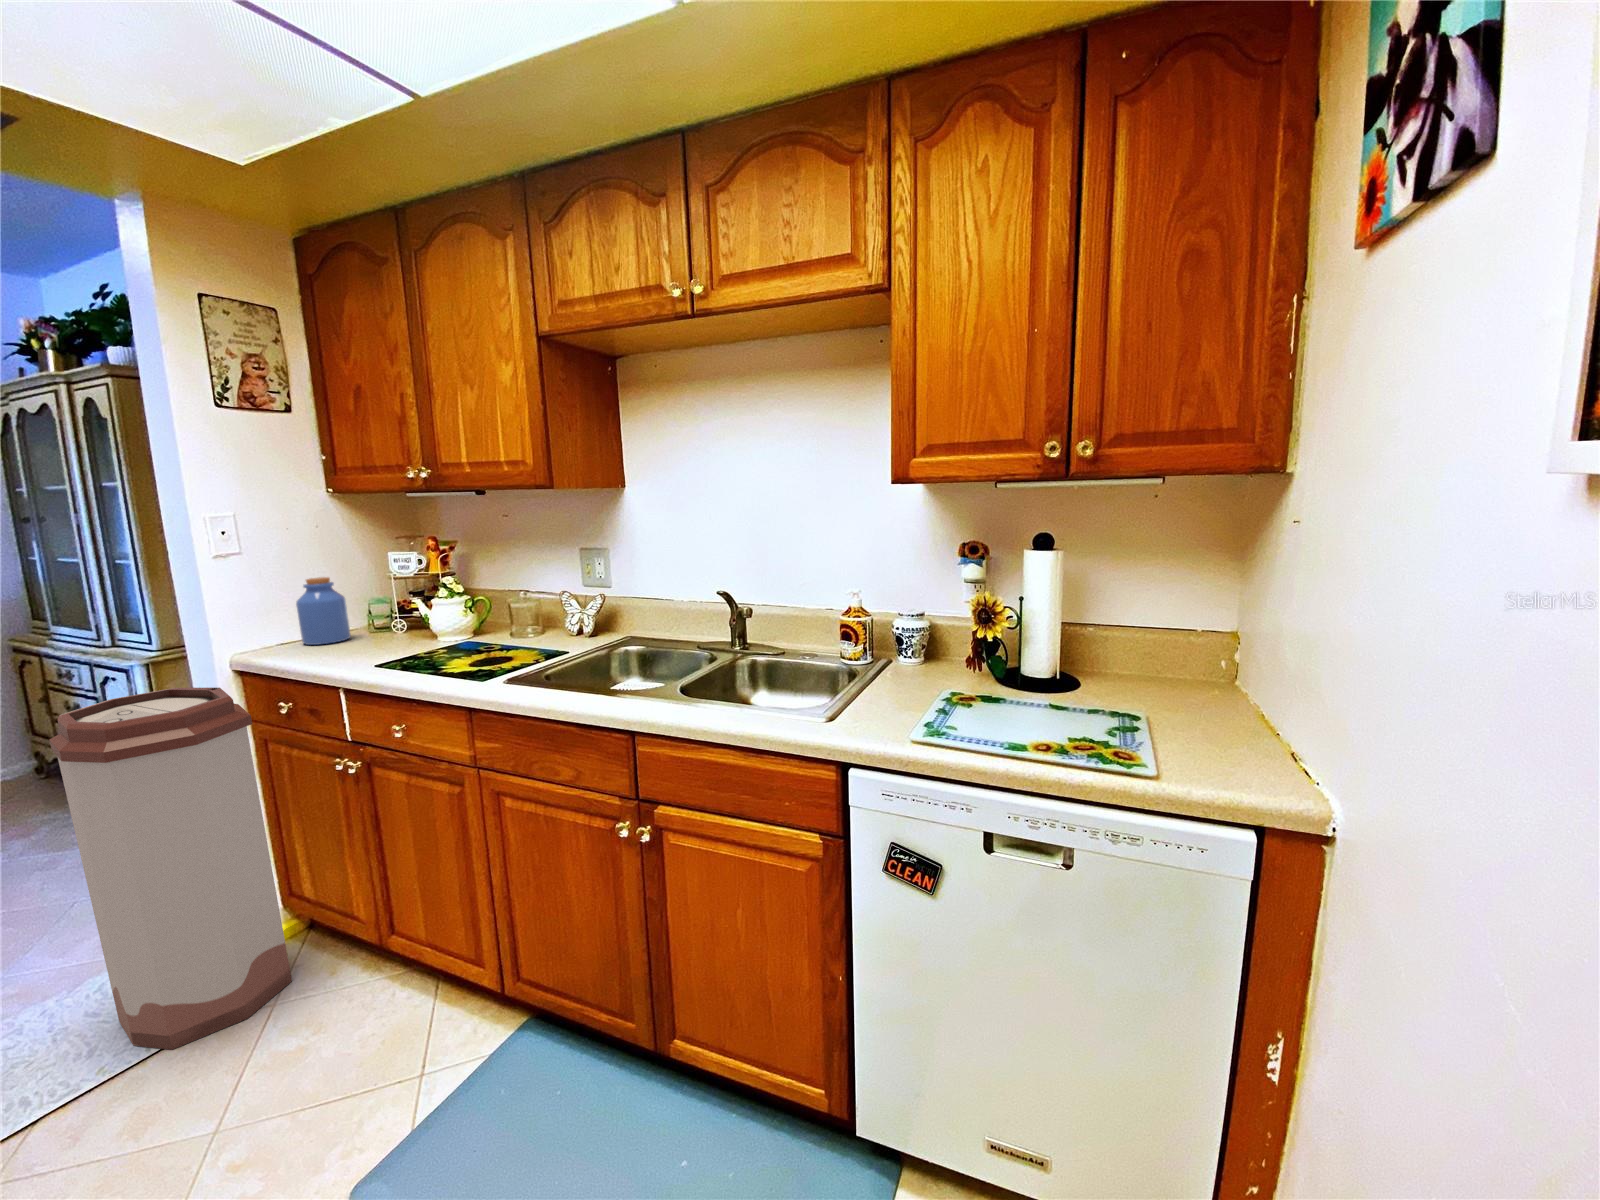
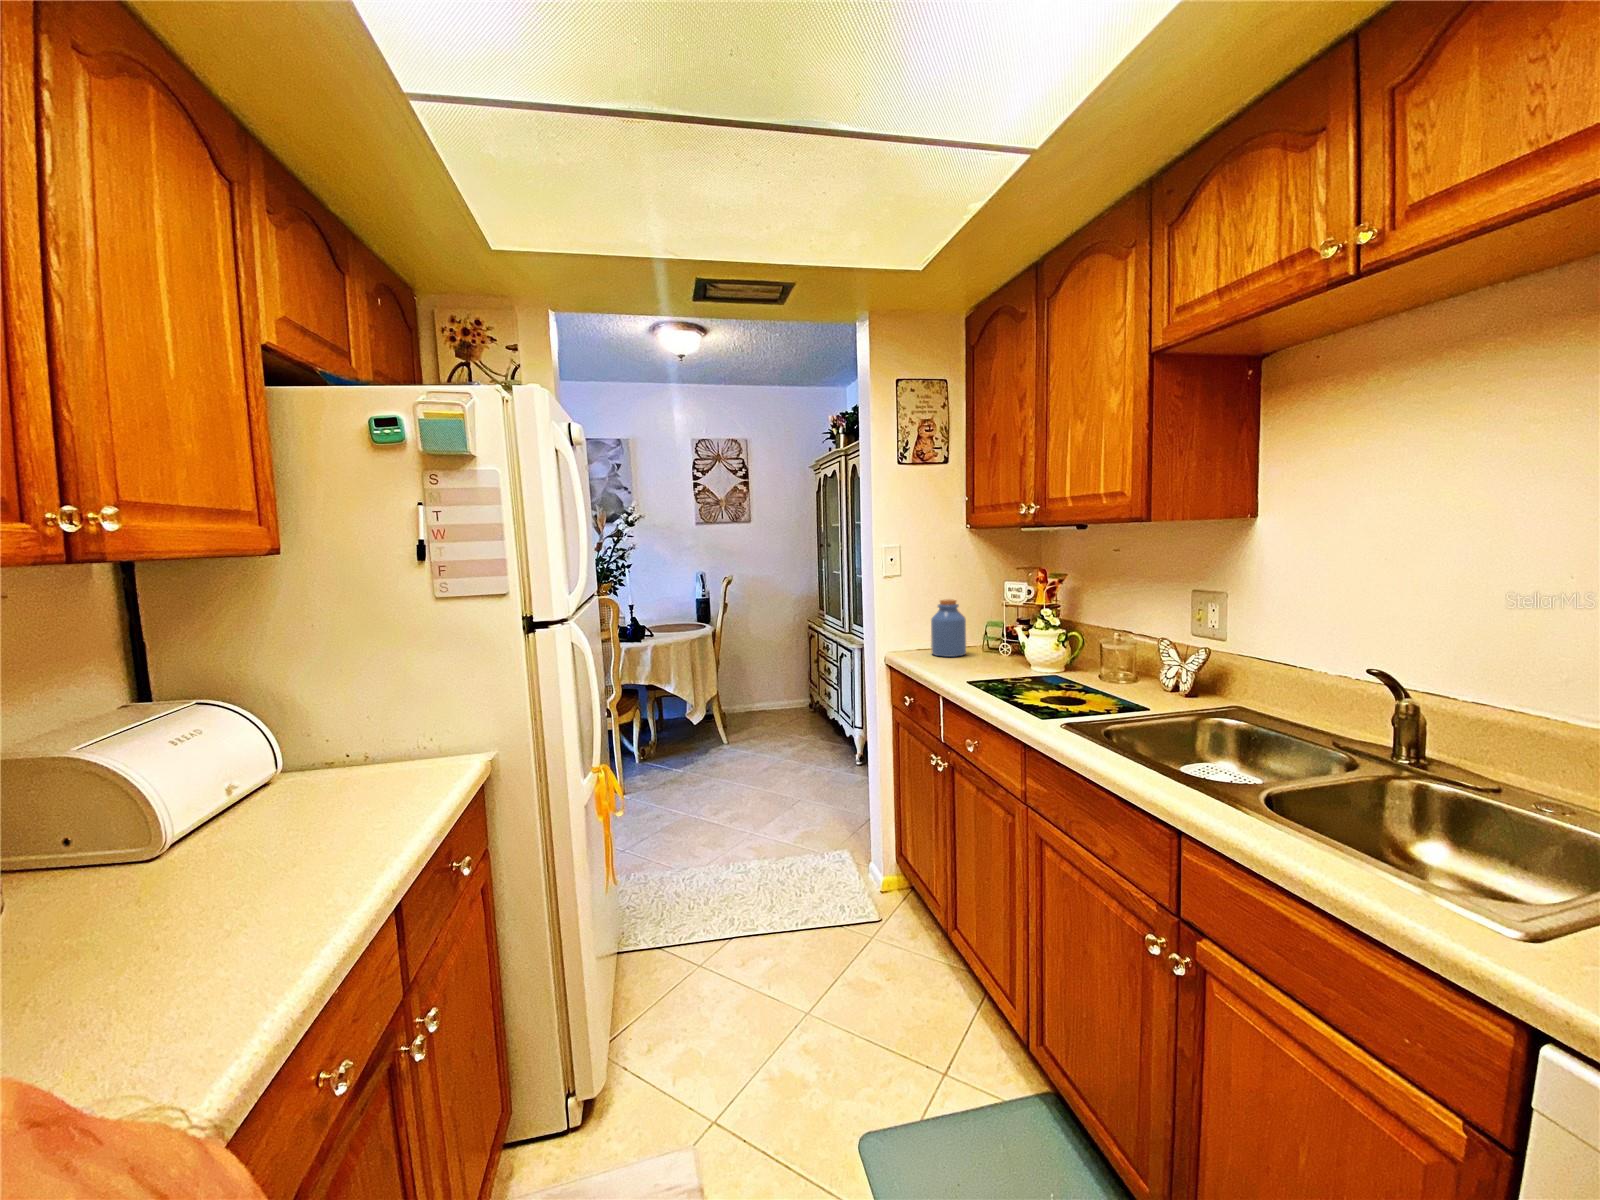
trash can: present [49,688,292,1050] -> none [787,673,887,940]

